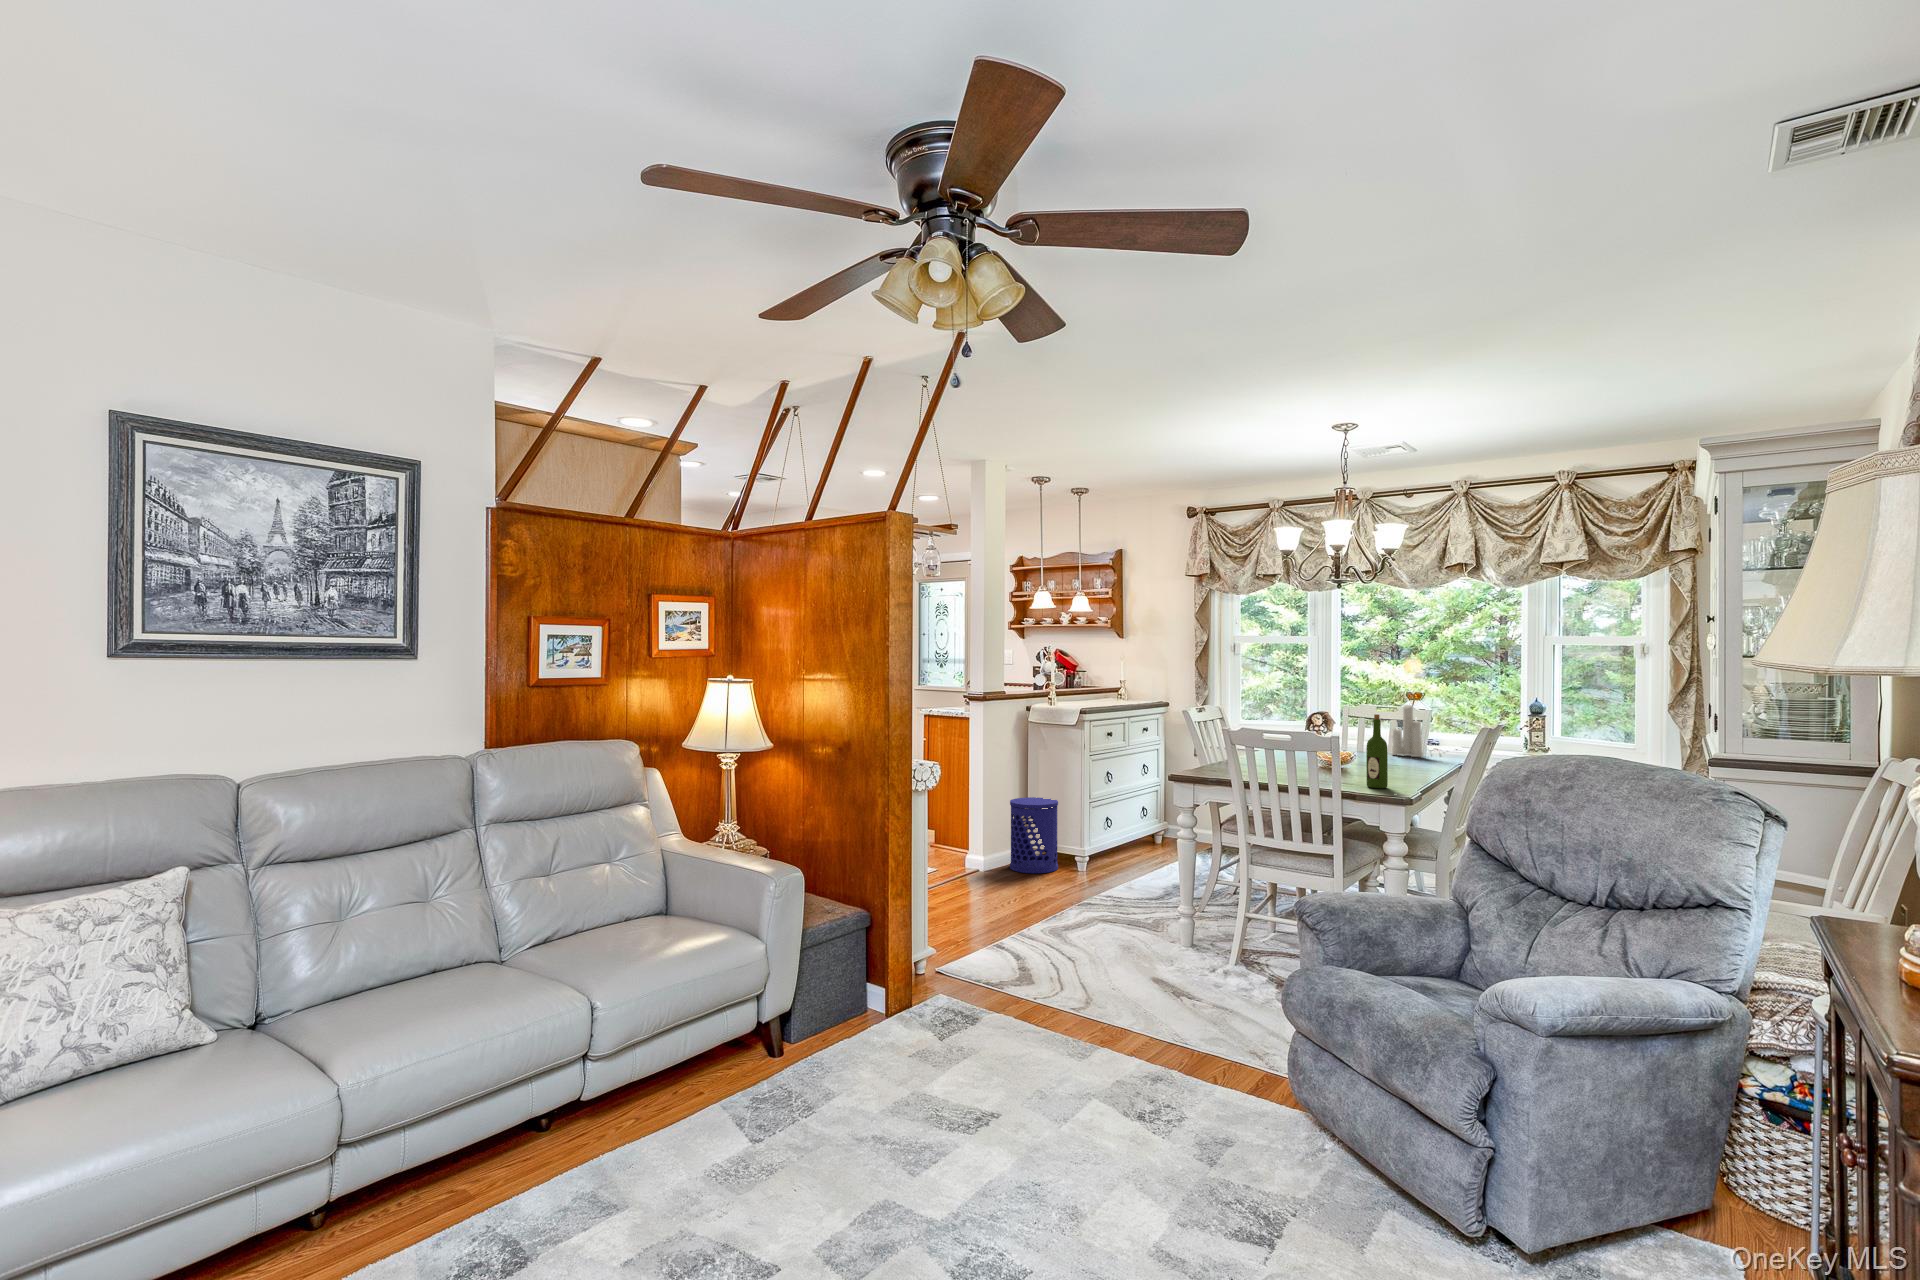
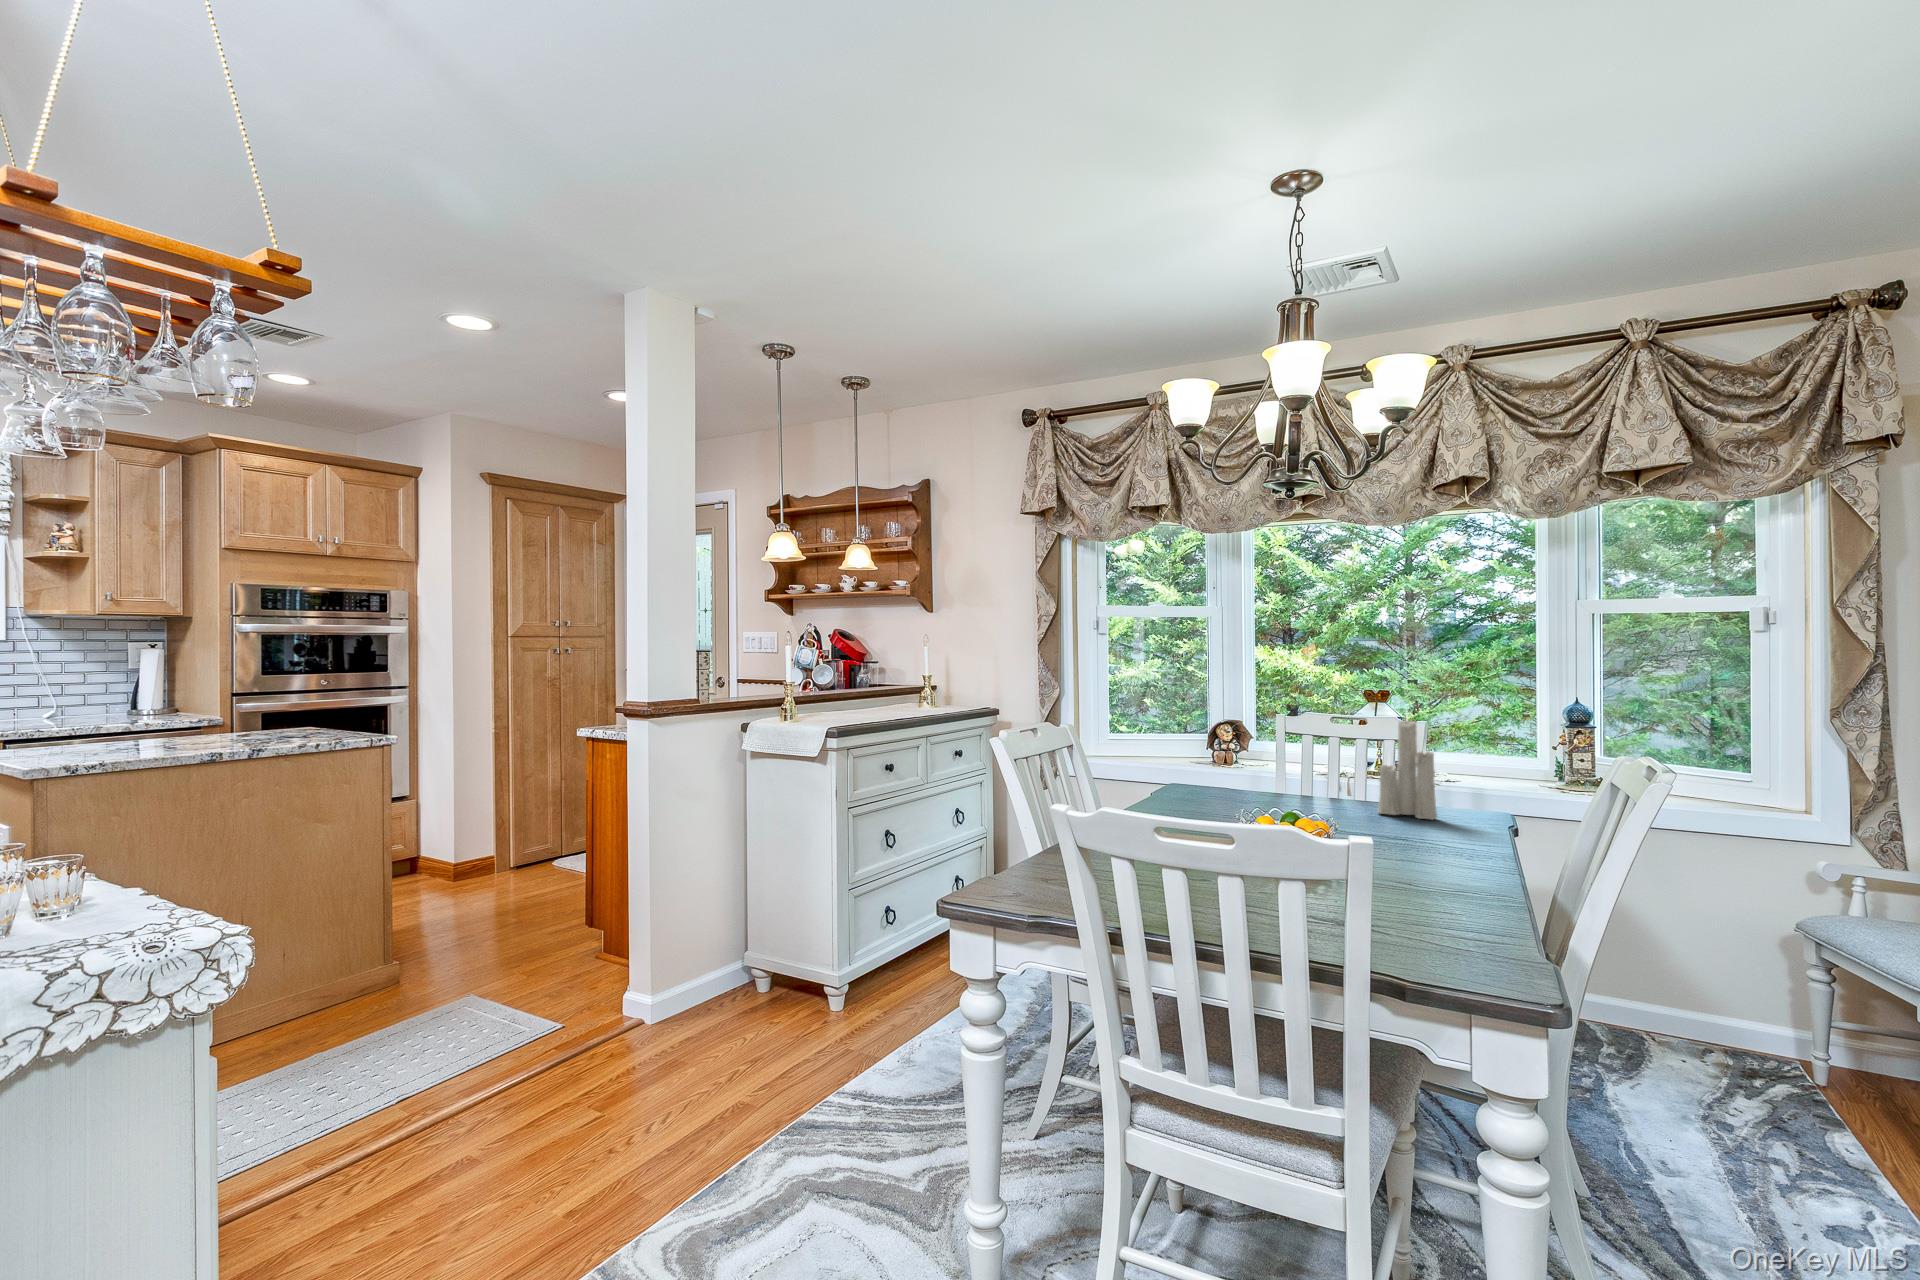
wine bottle: present [1366,714,1388,788] -> none [1435,773,1492,969]
waste bin: present [1010,797,1058,873] -> none [704,885,793,1034]

